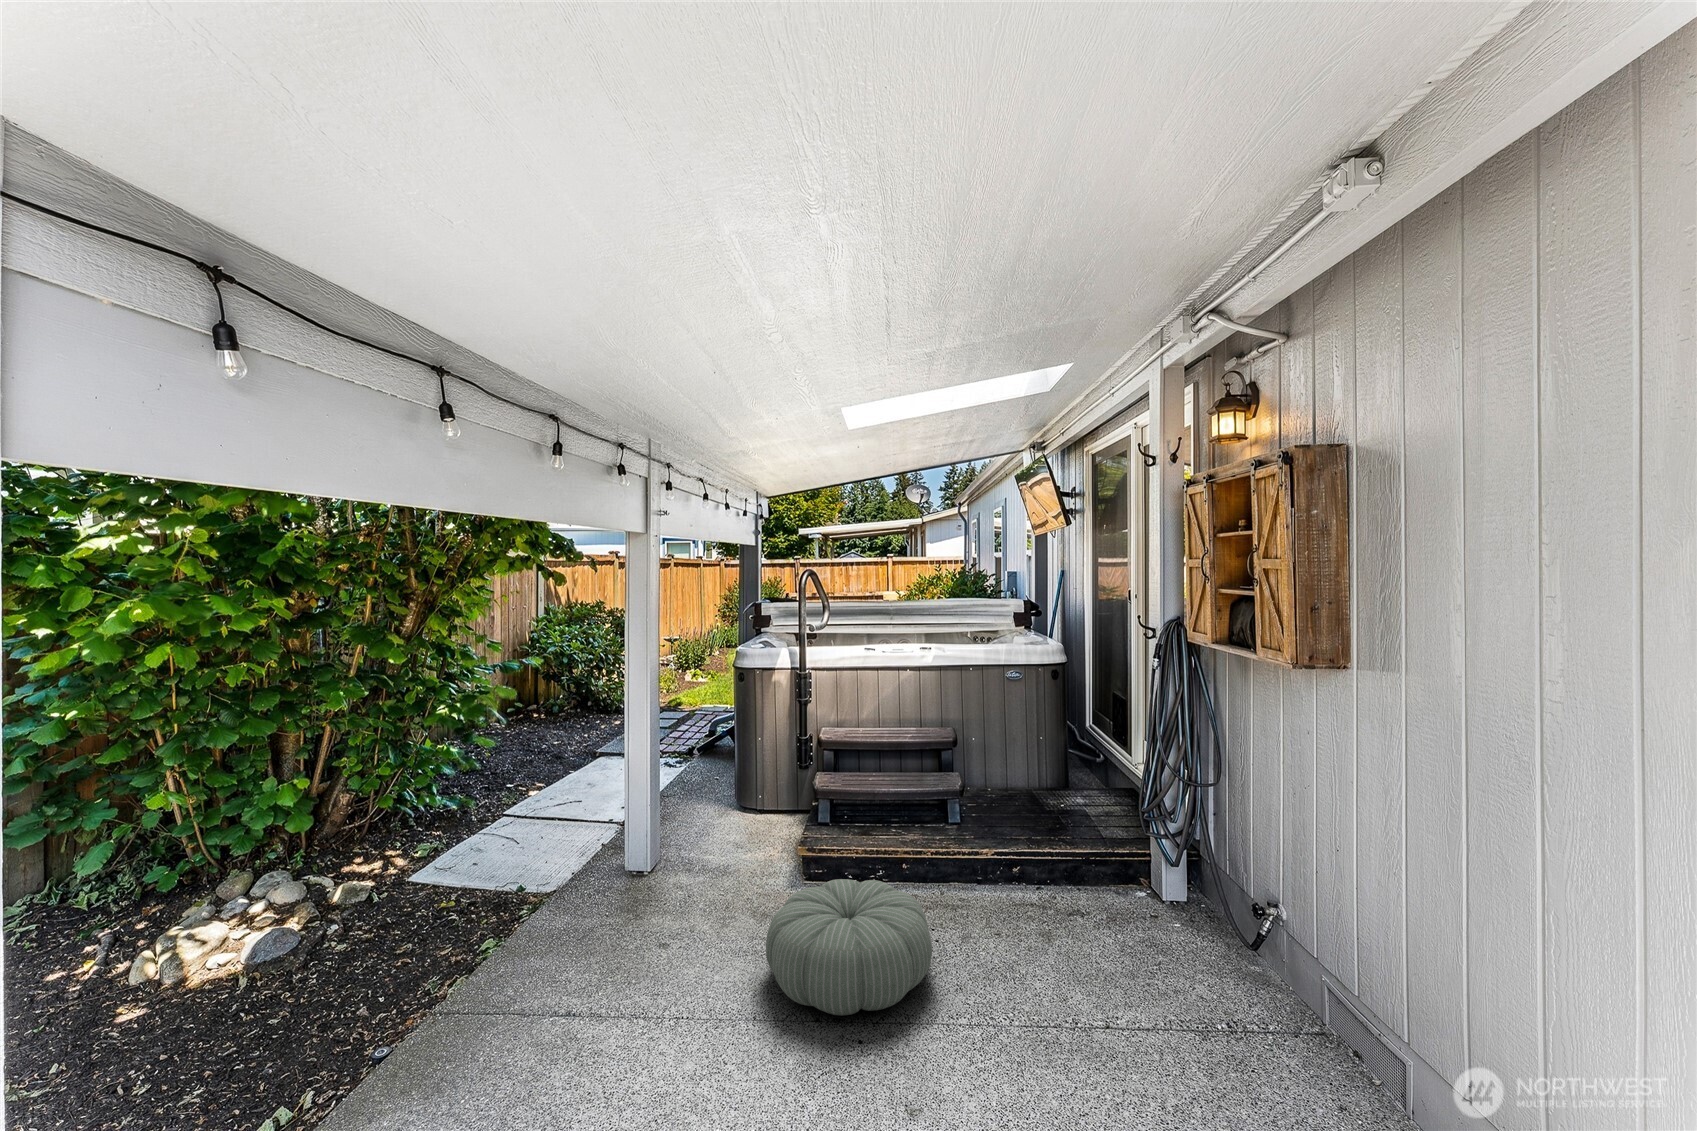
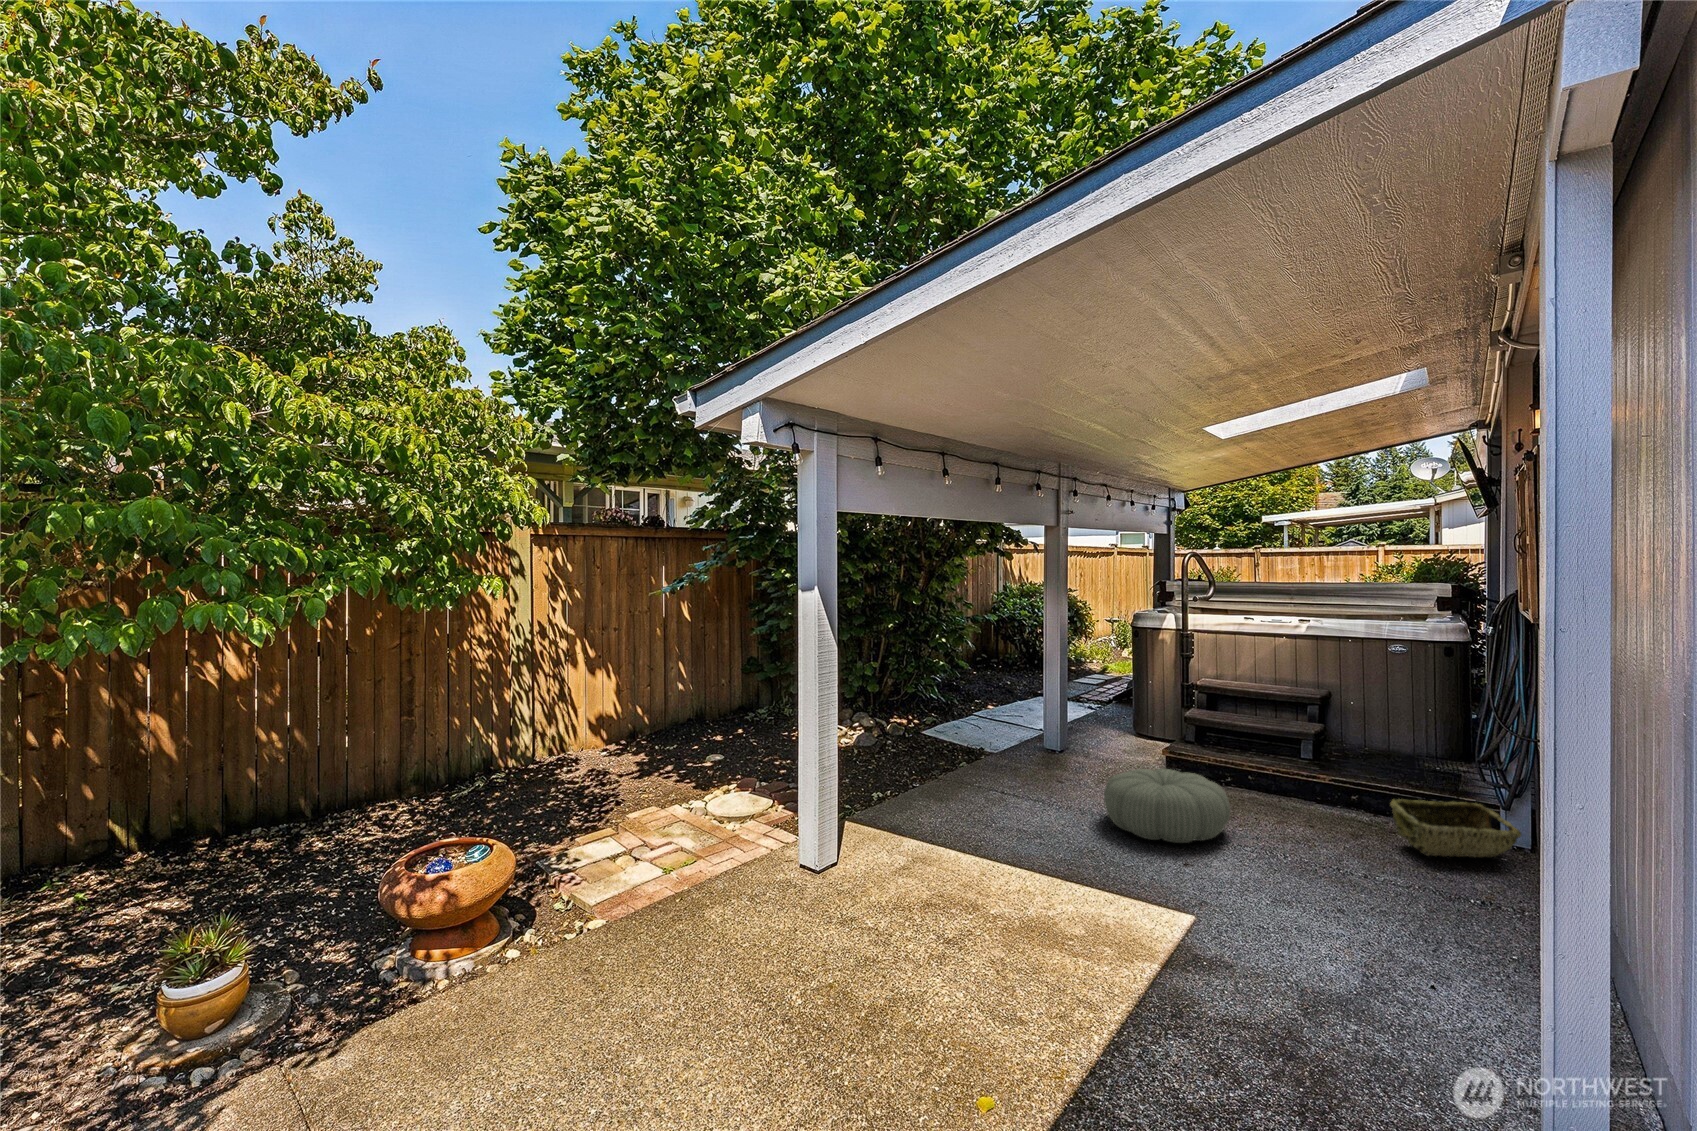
woven basket: none [1069,846,1181,927] -> present [1390,799,1521,857]

